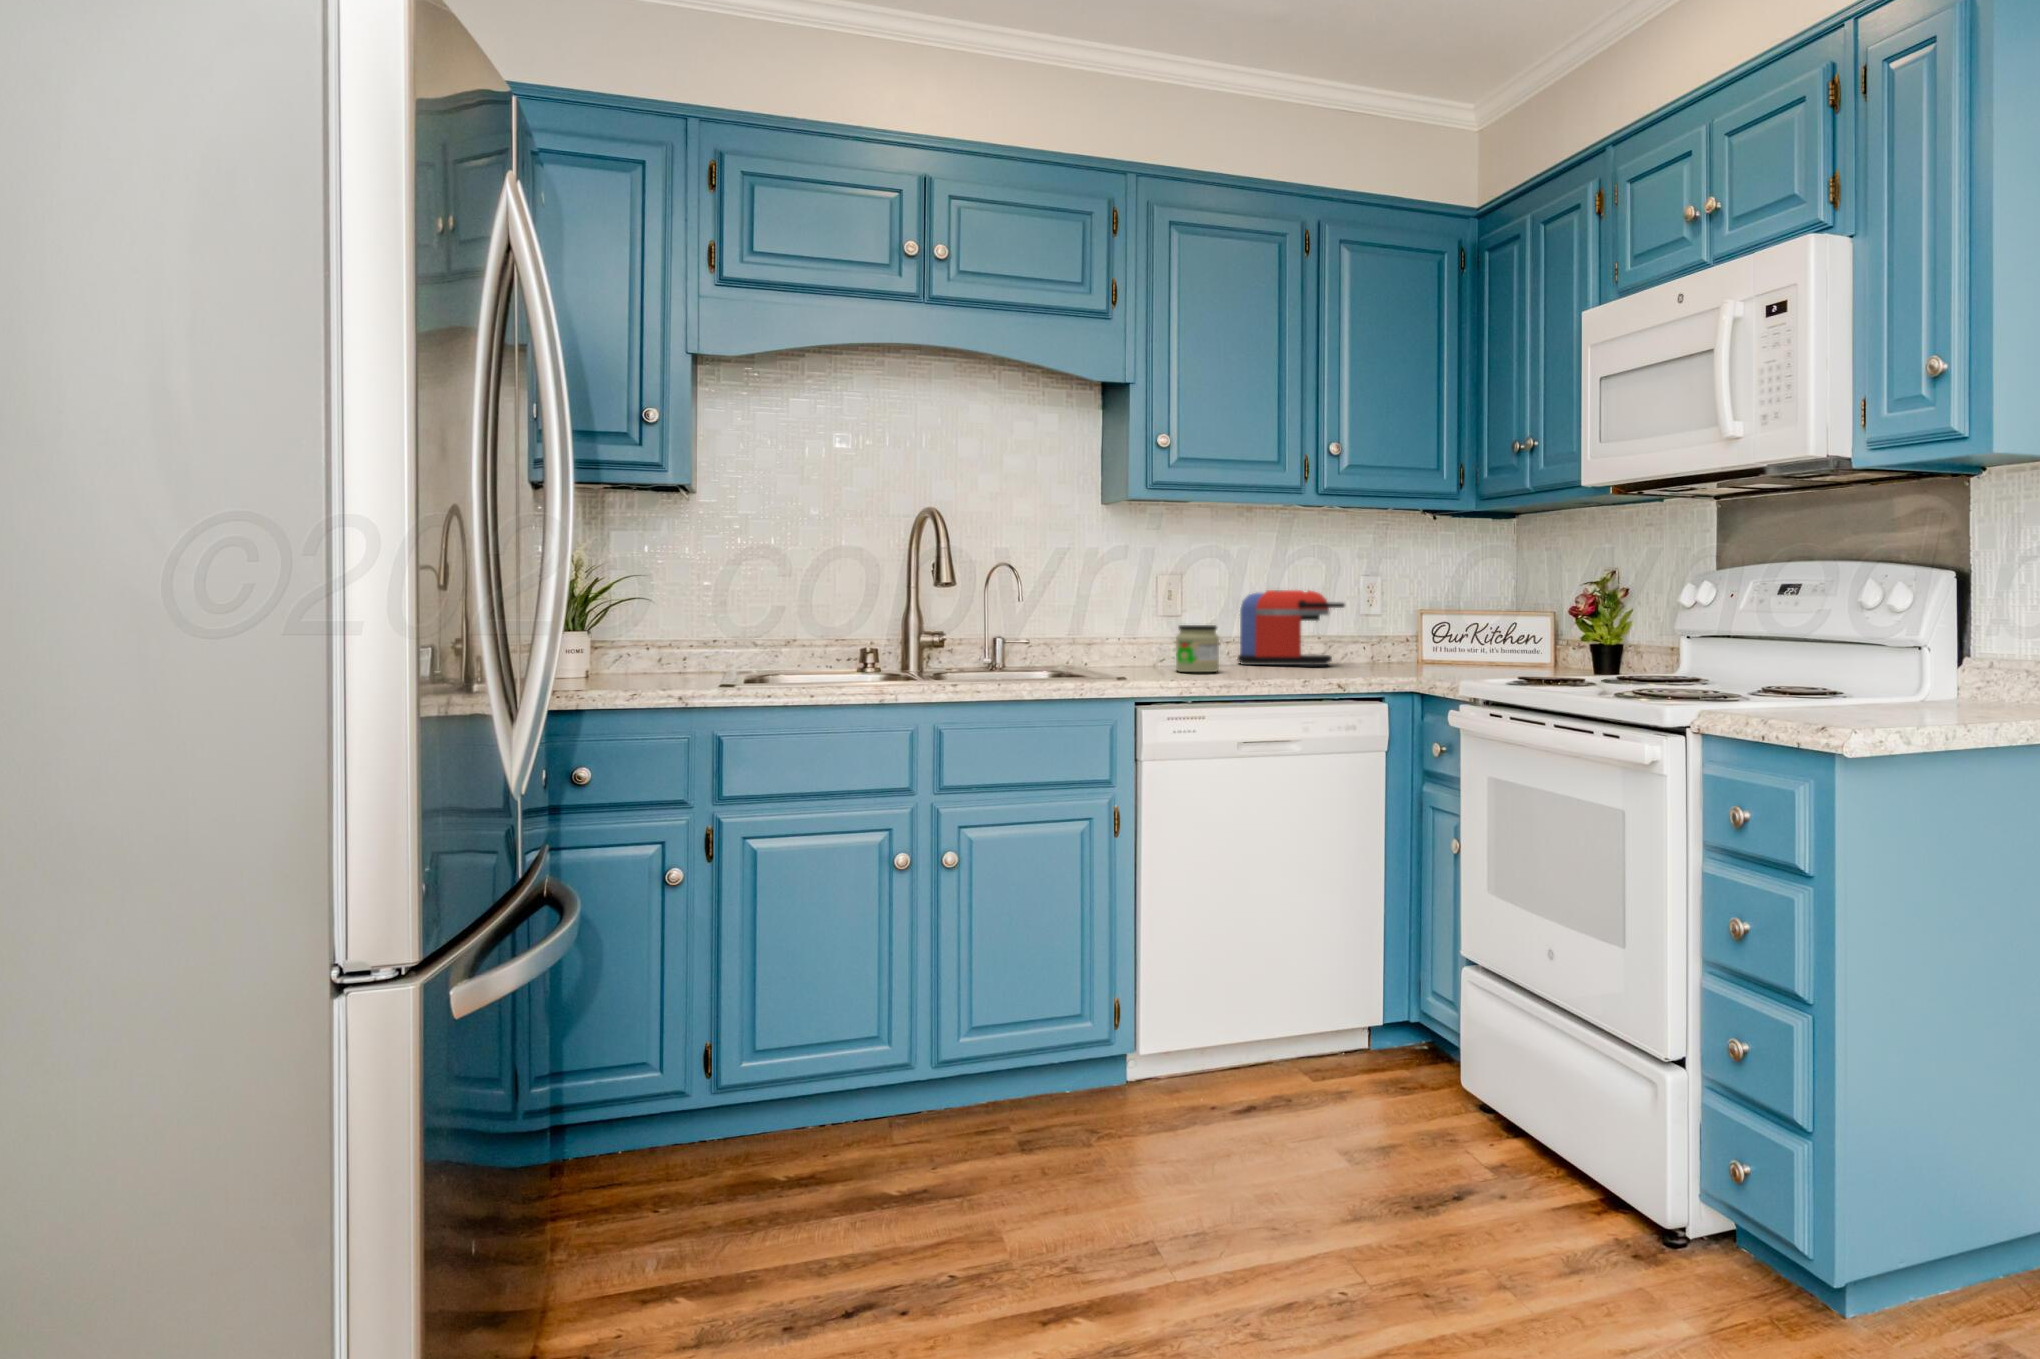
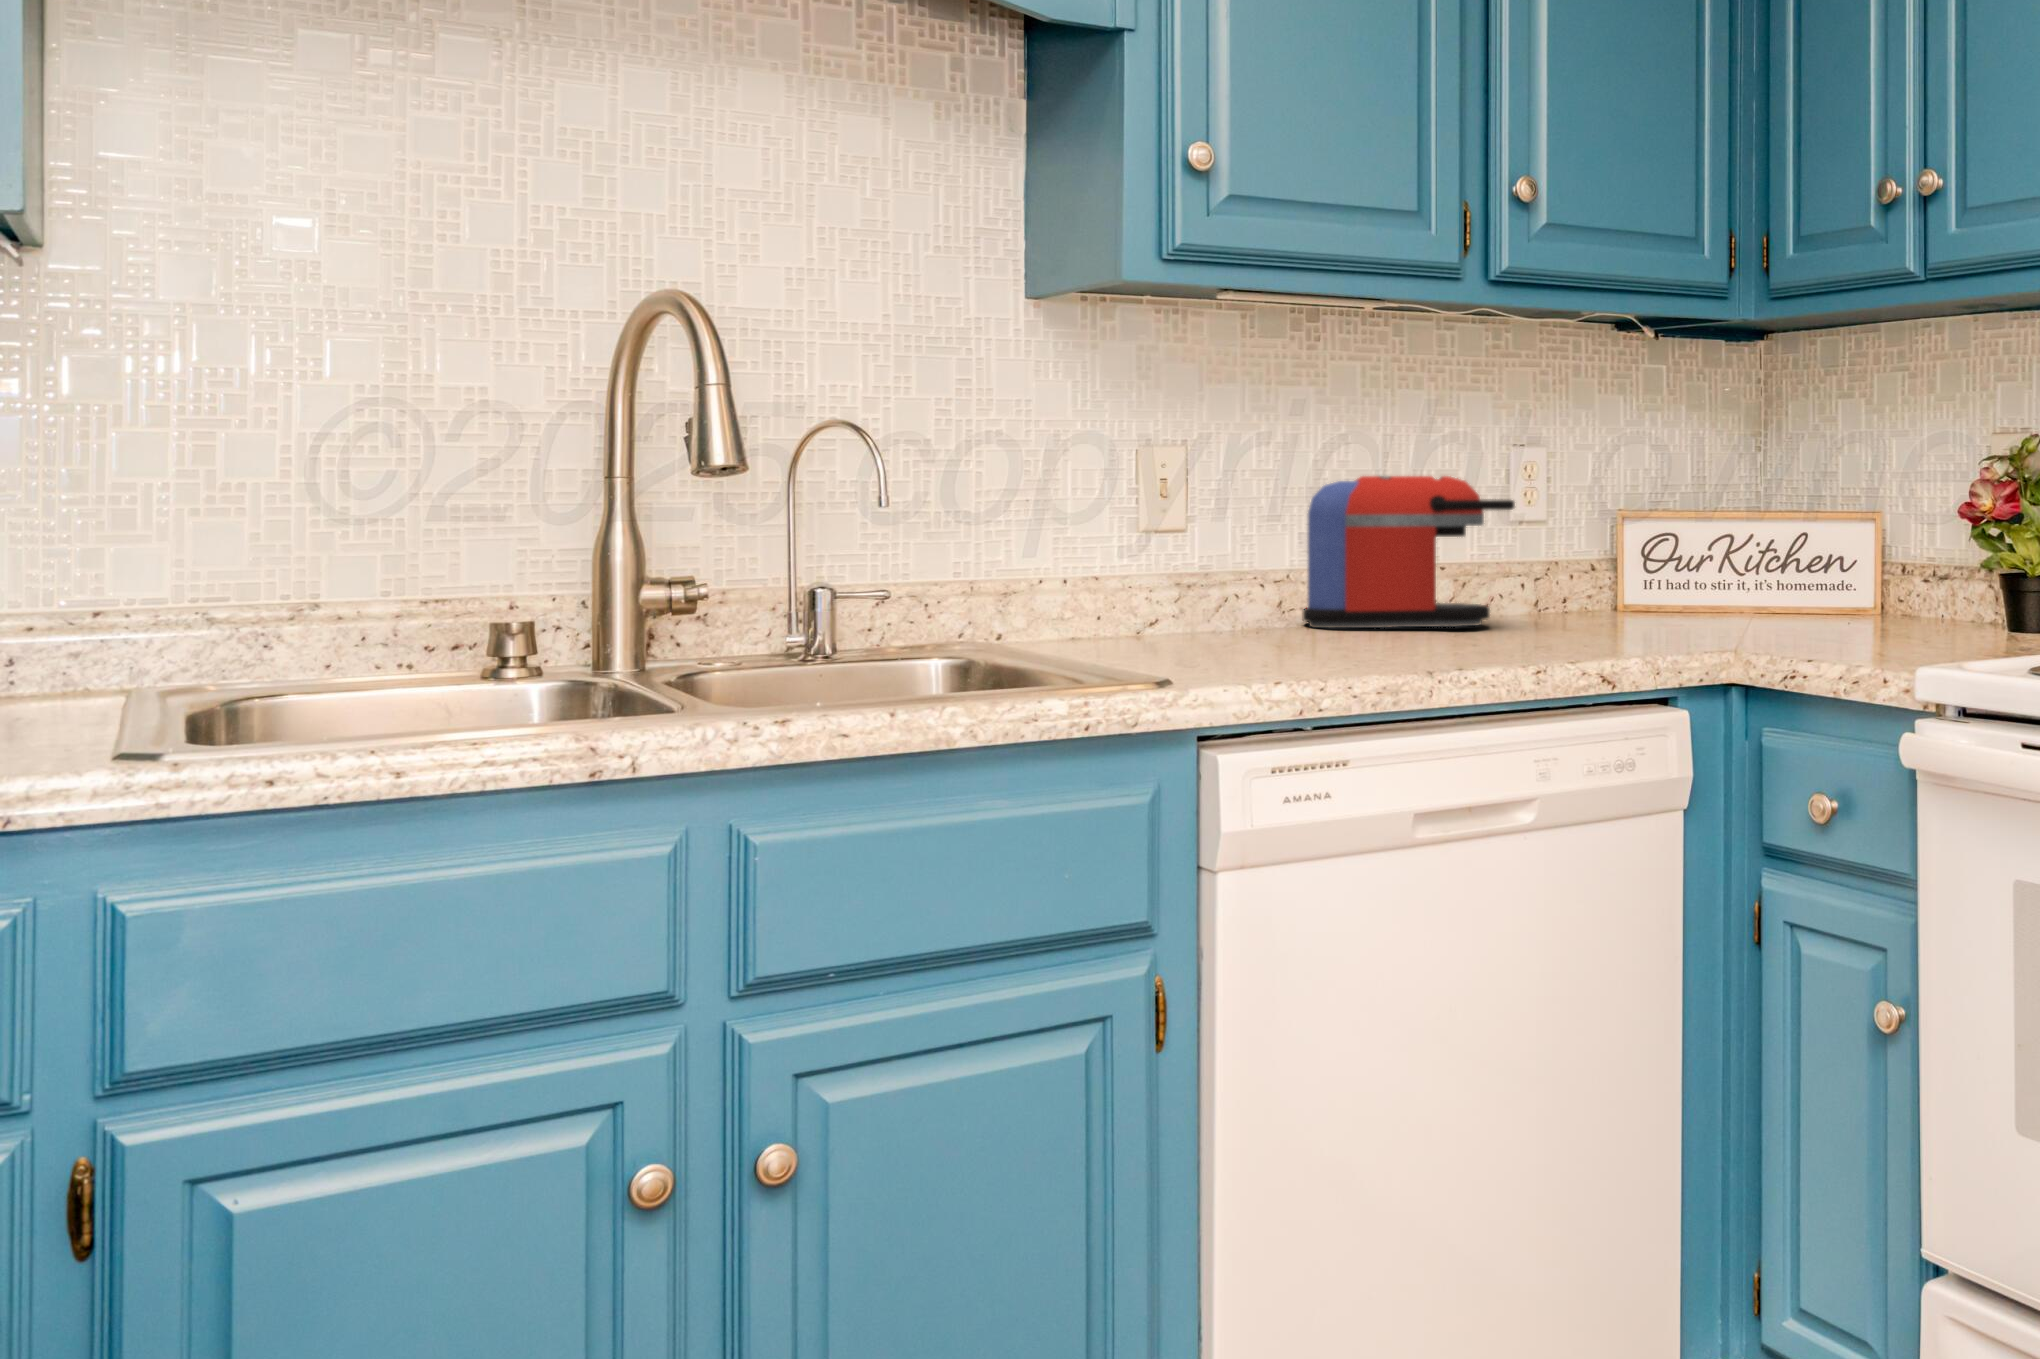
jar: present [1176,625,1219,672] -> none [1211,550,1303,652]

